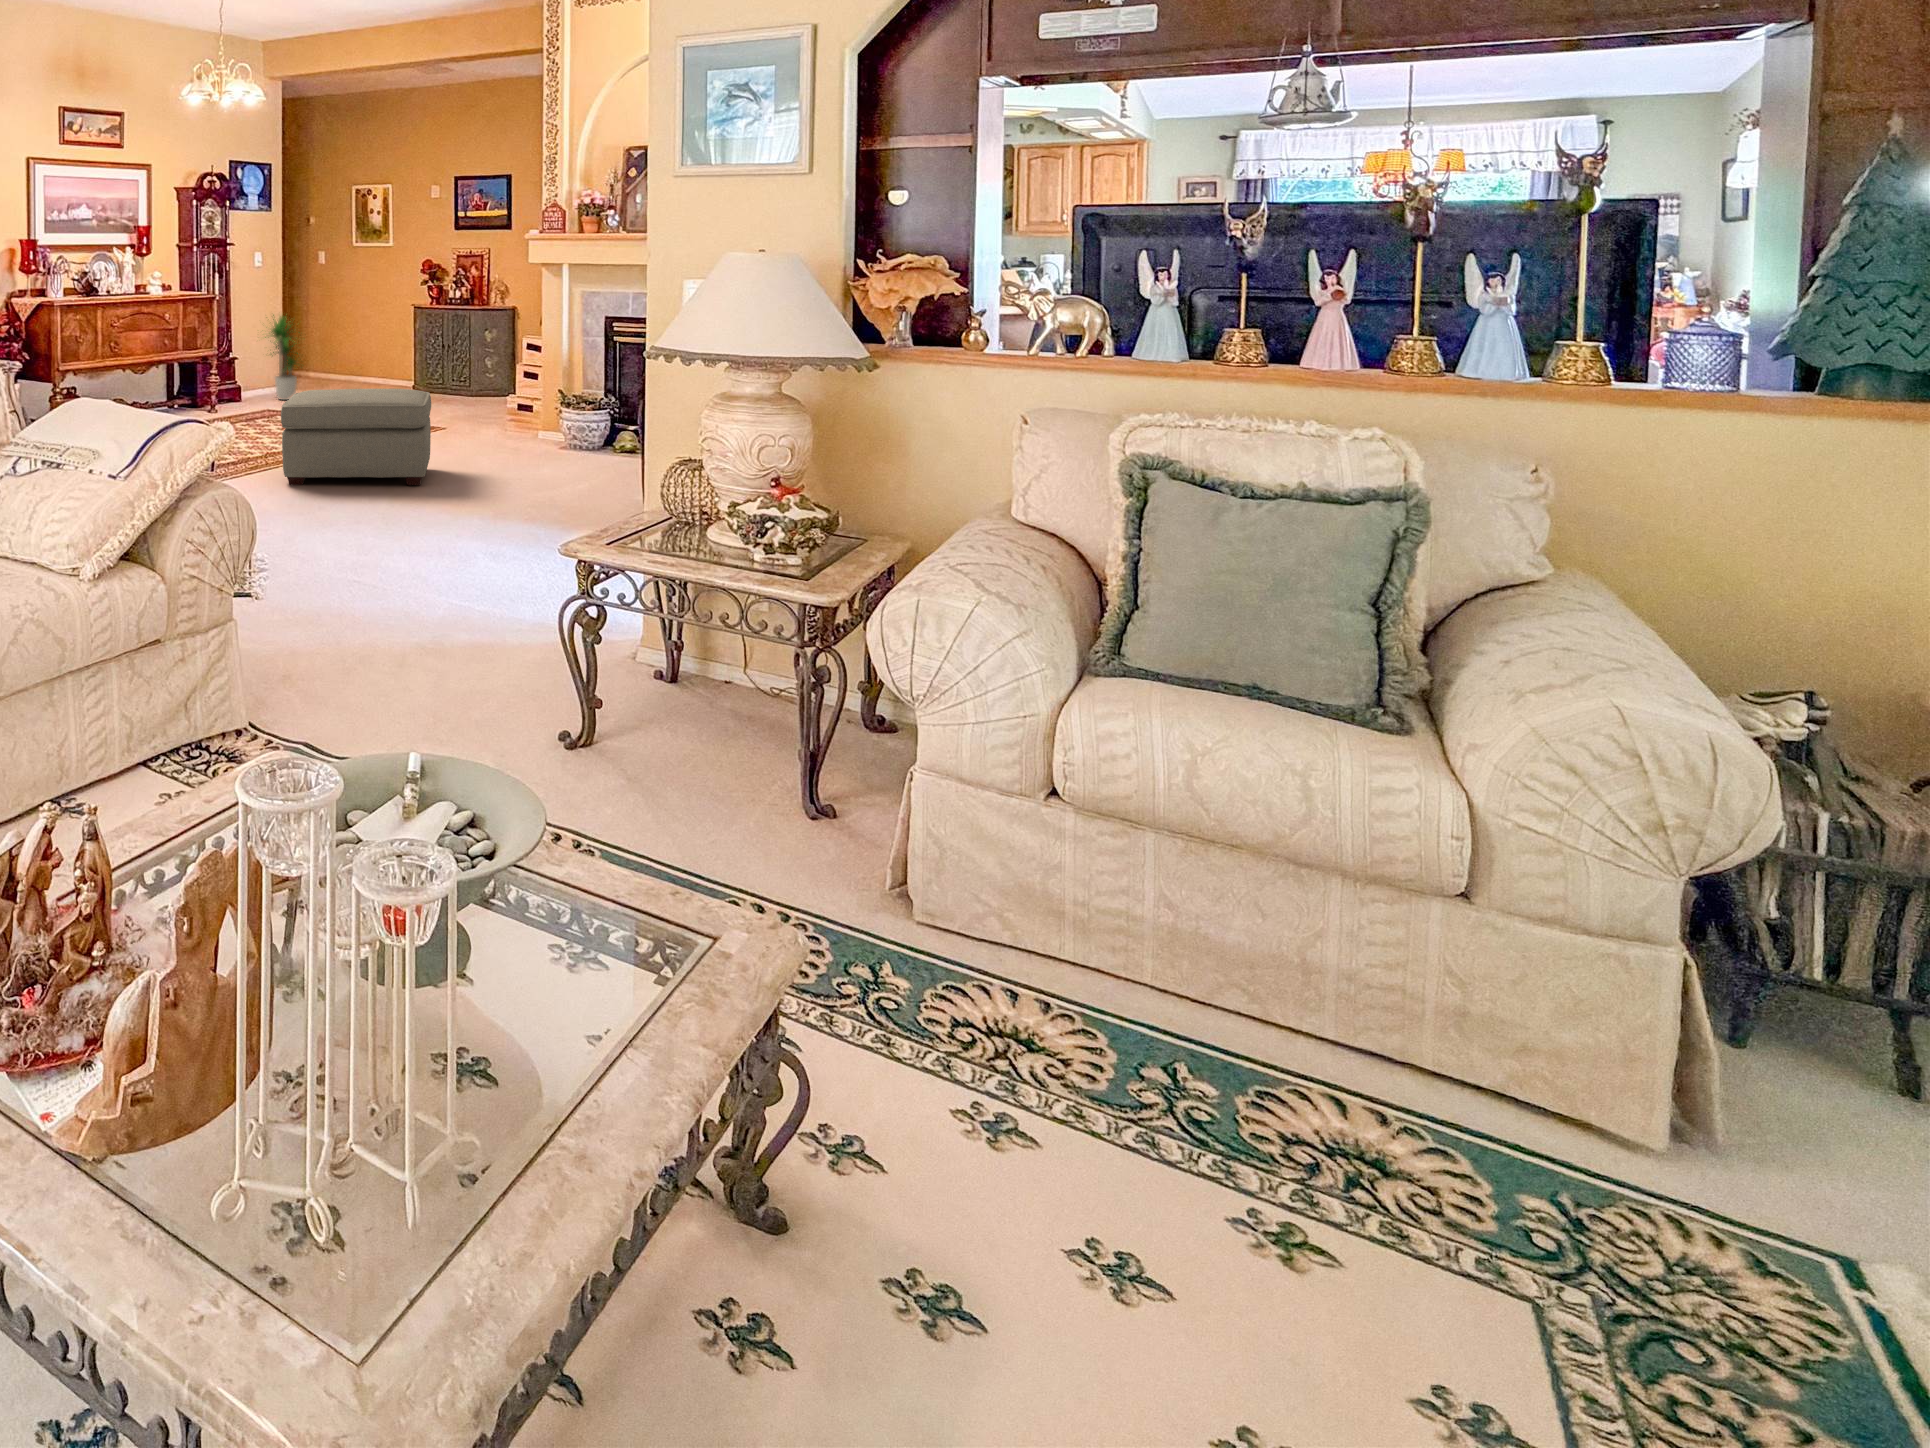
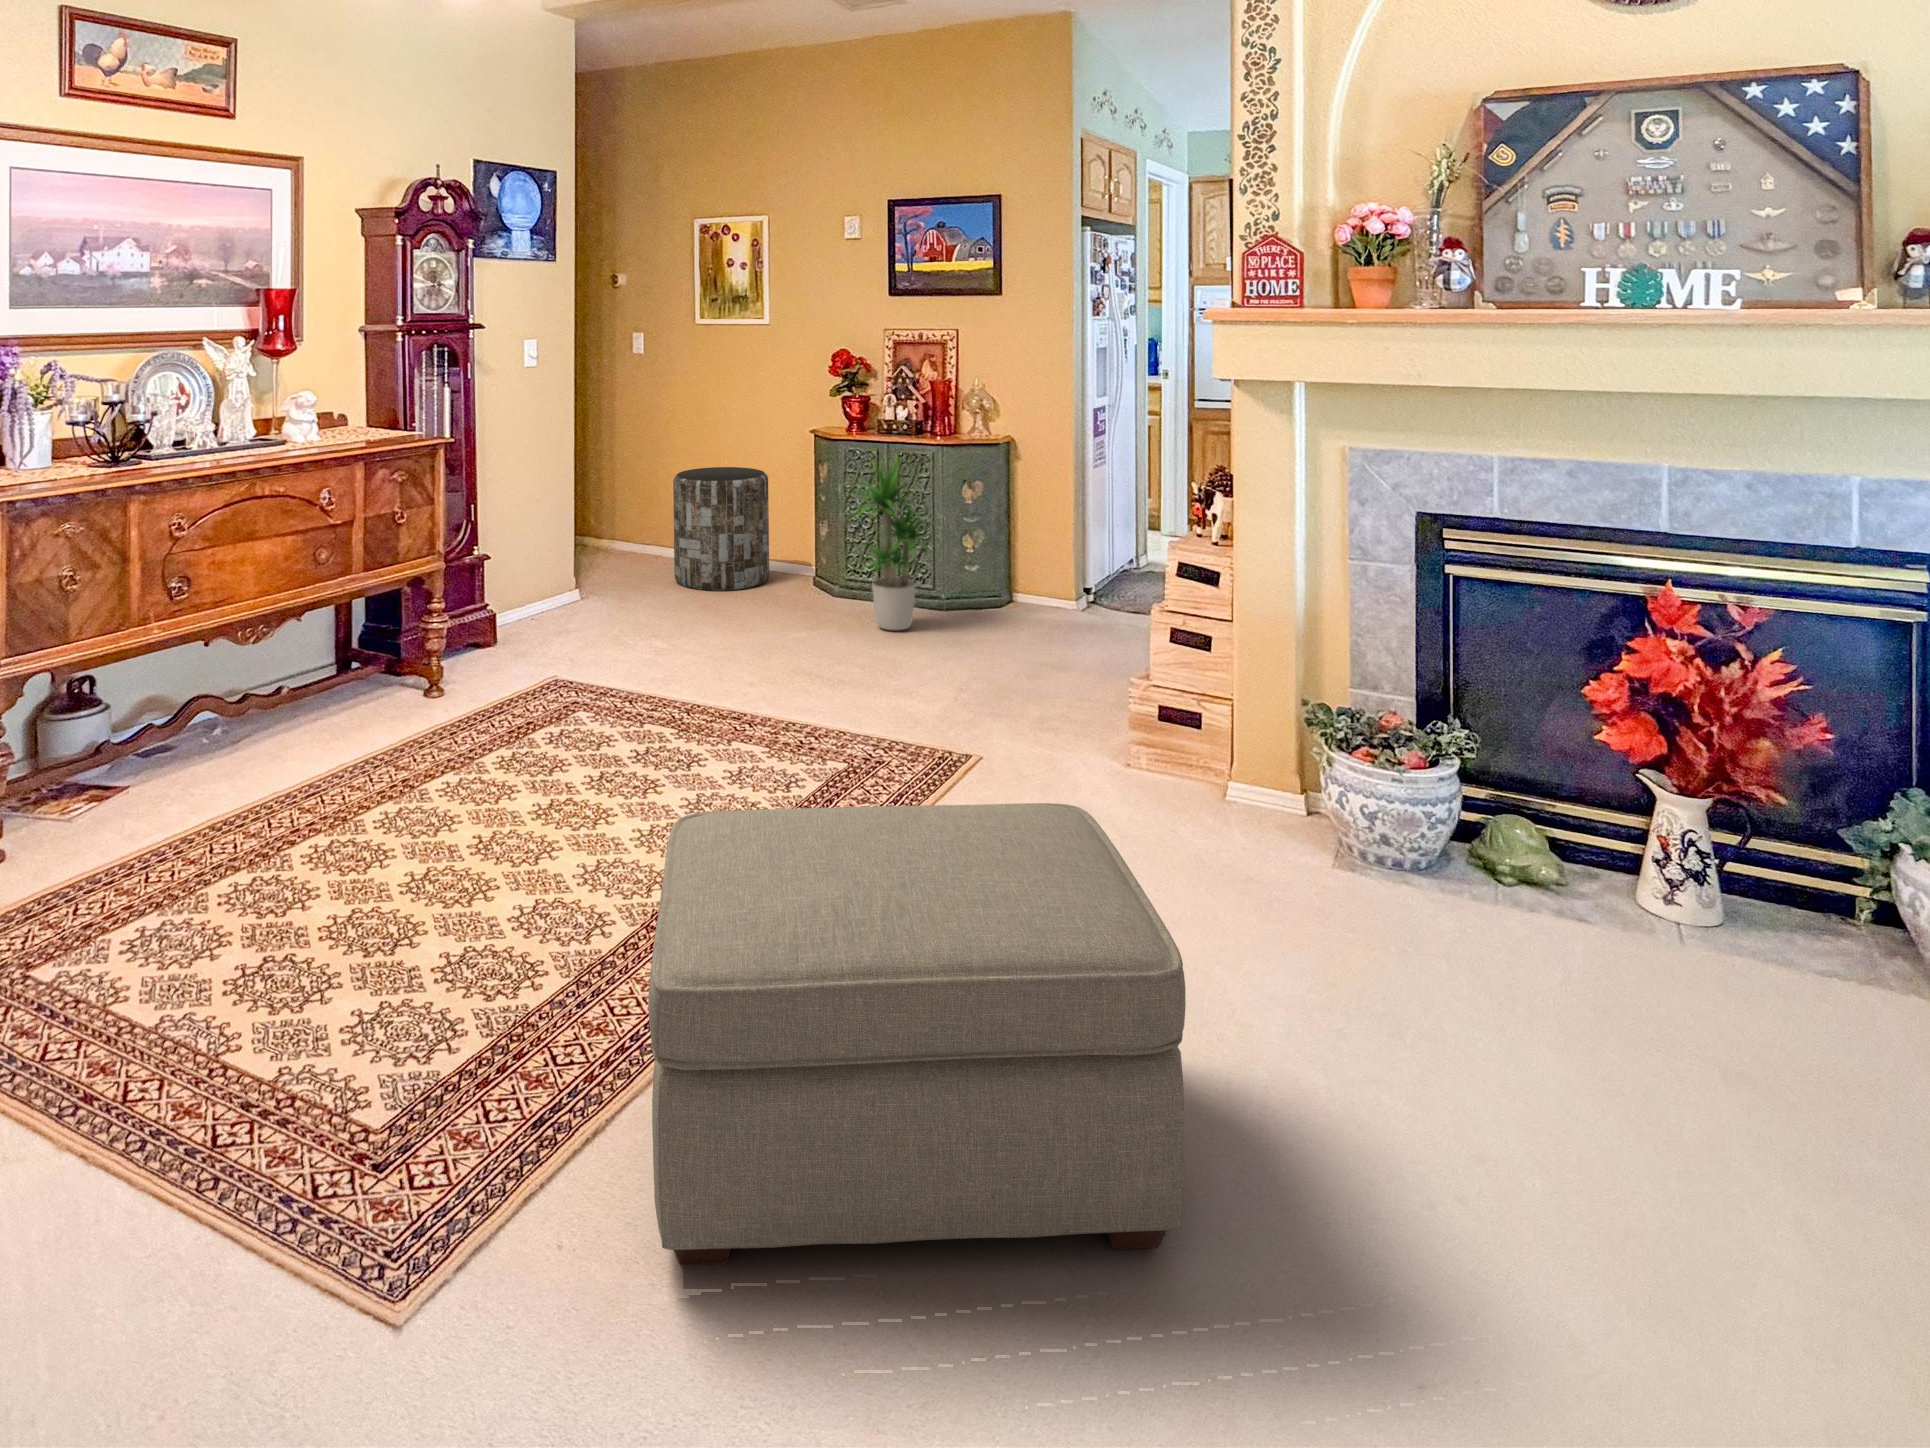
potted plant: present [265,315,300,400] -> present [849,456,941,630]
side table: none [338,328,392,392] -> present [673,467,769,591]

